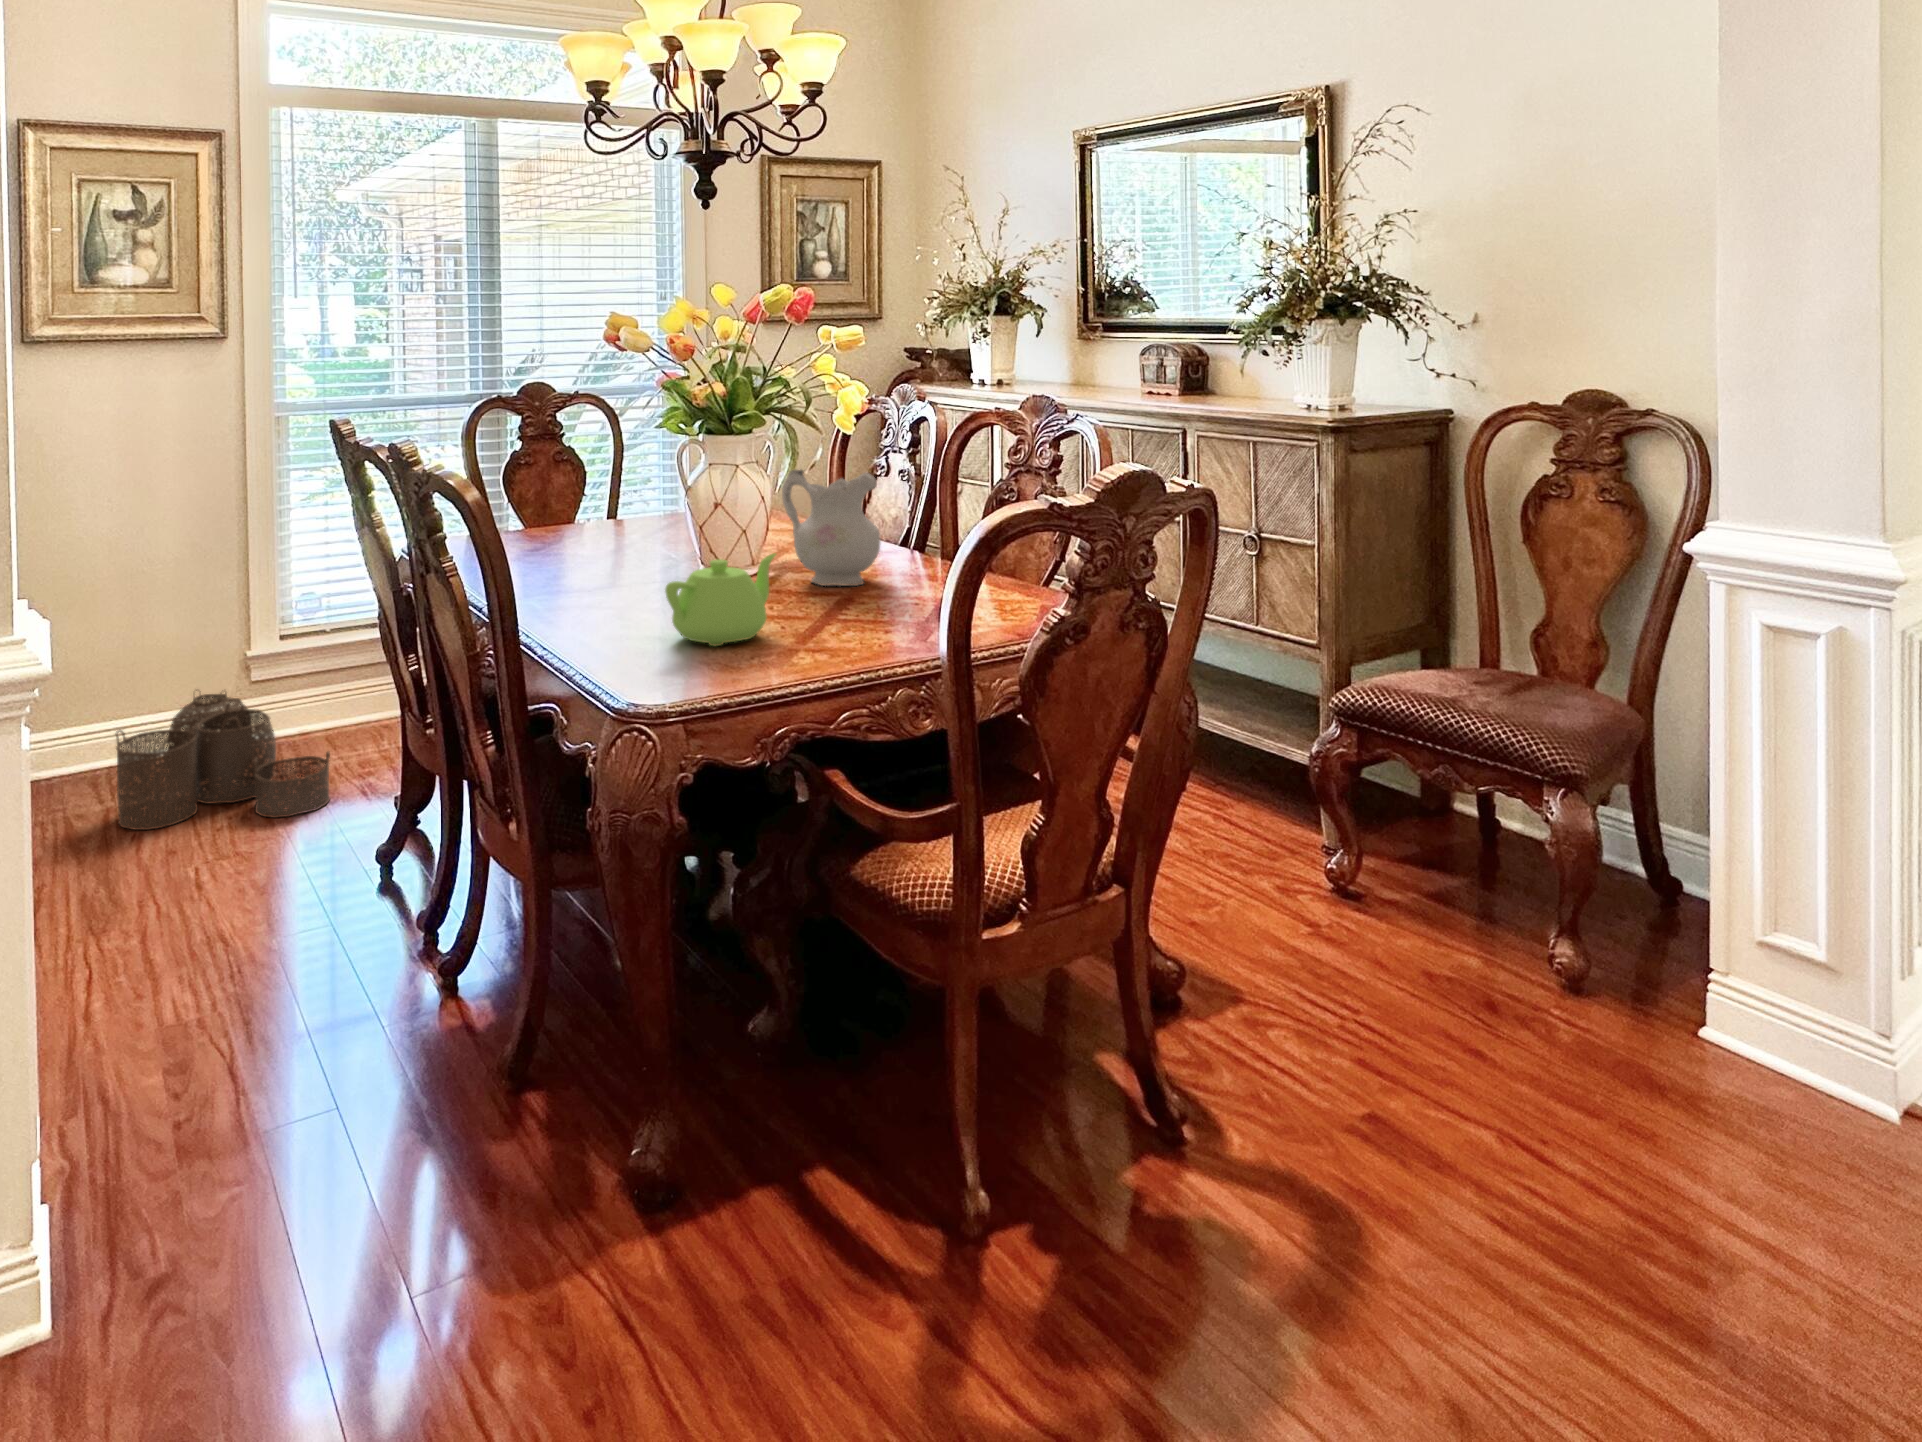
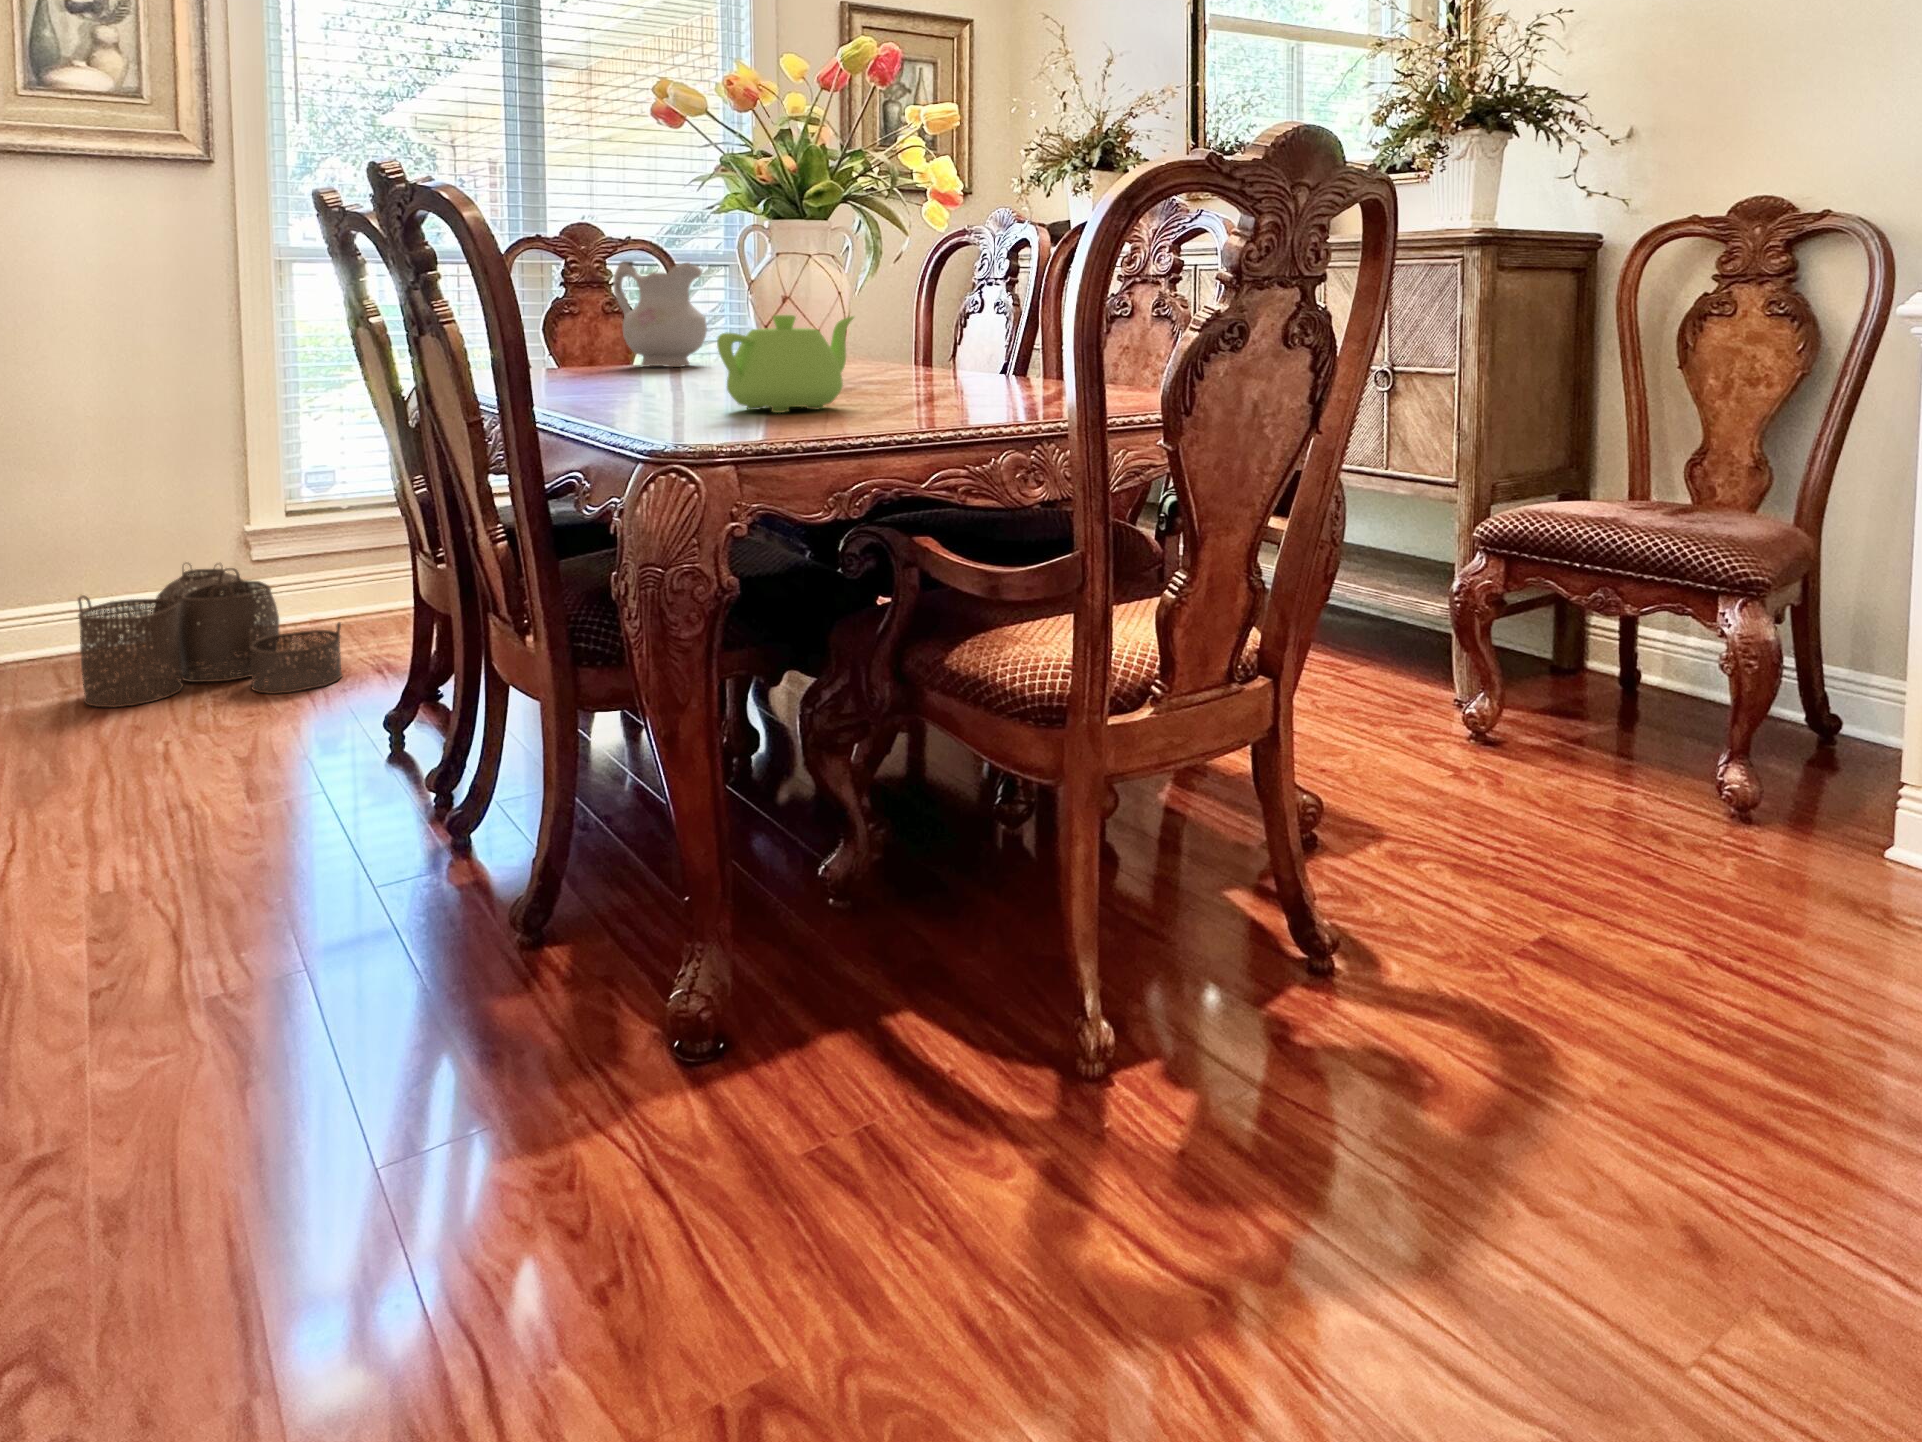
ceramic pitcher: present [782,469,881,586] -> present [613,261,707,367]

